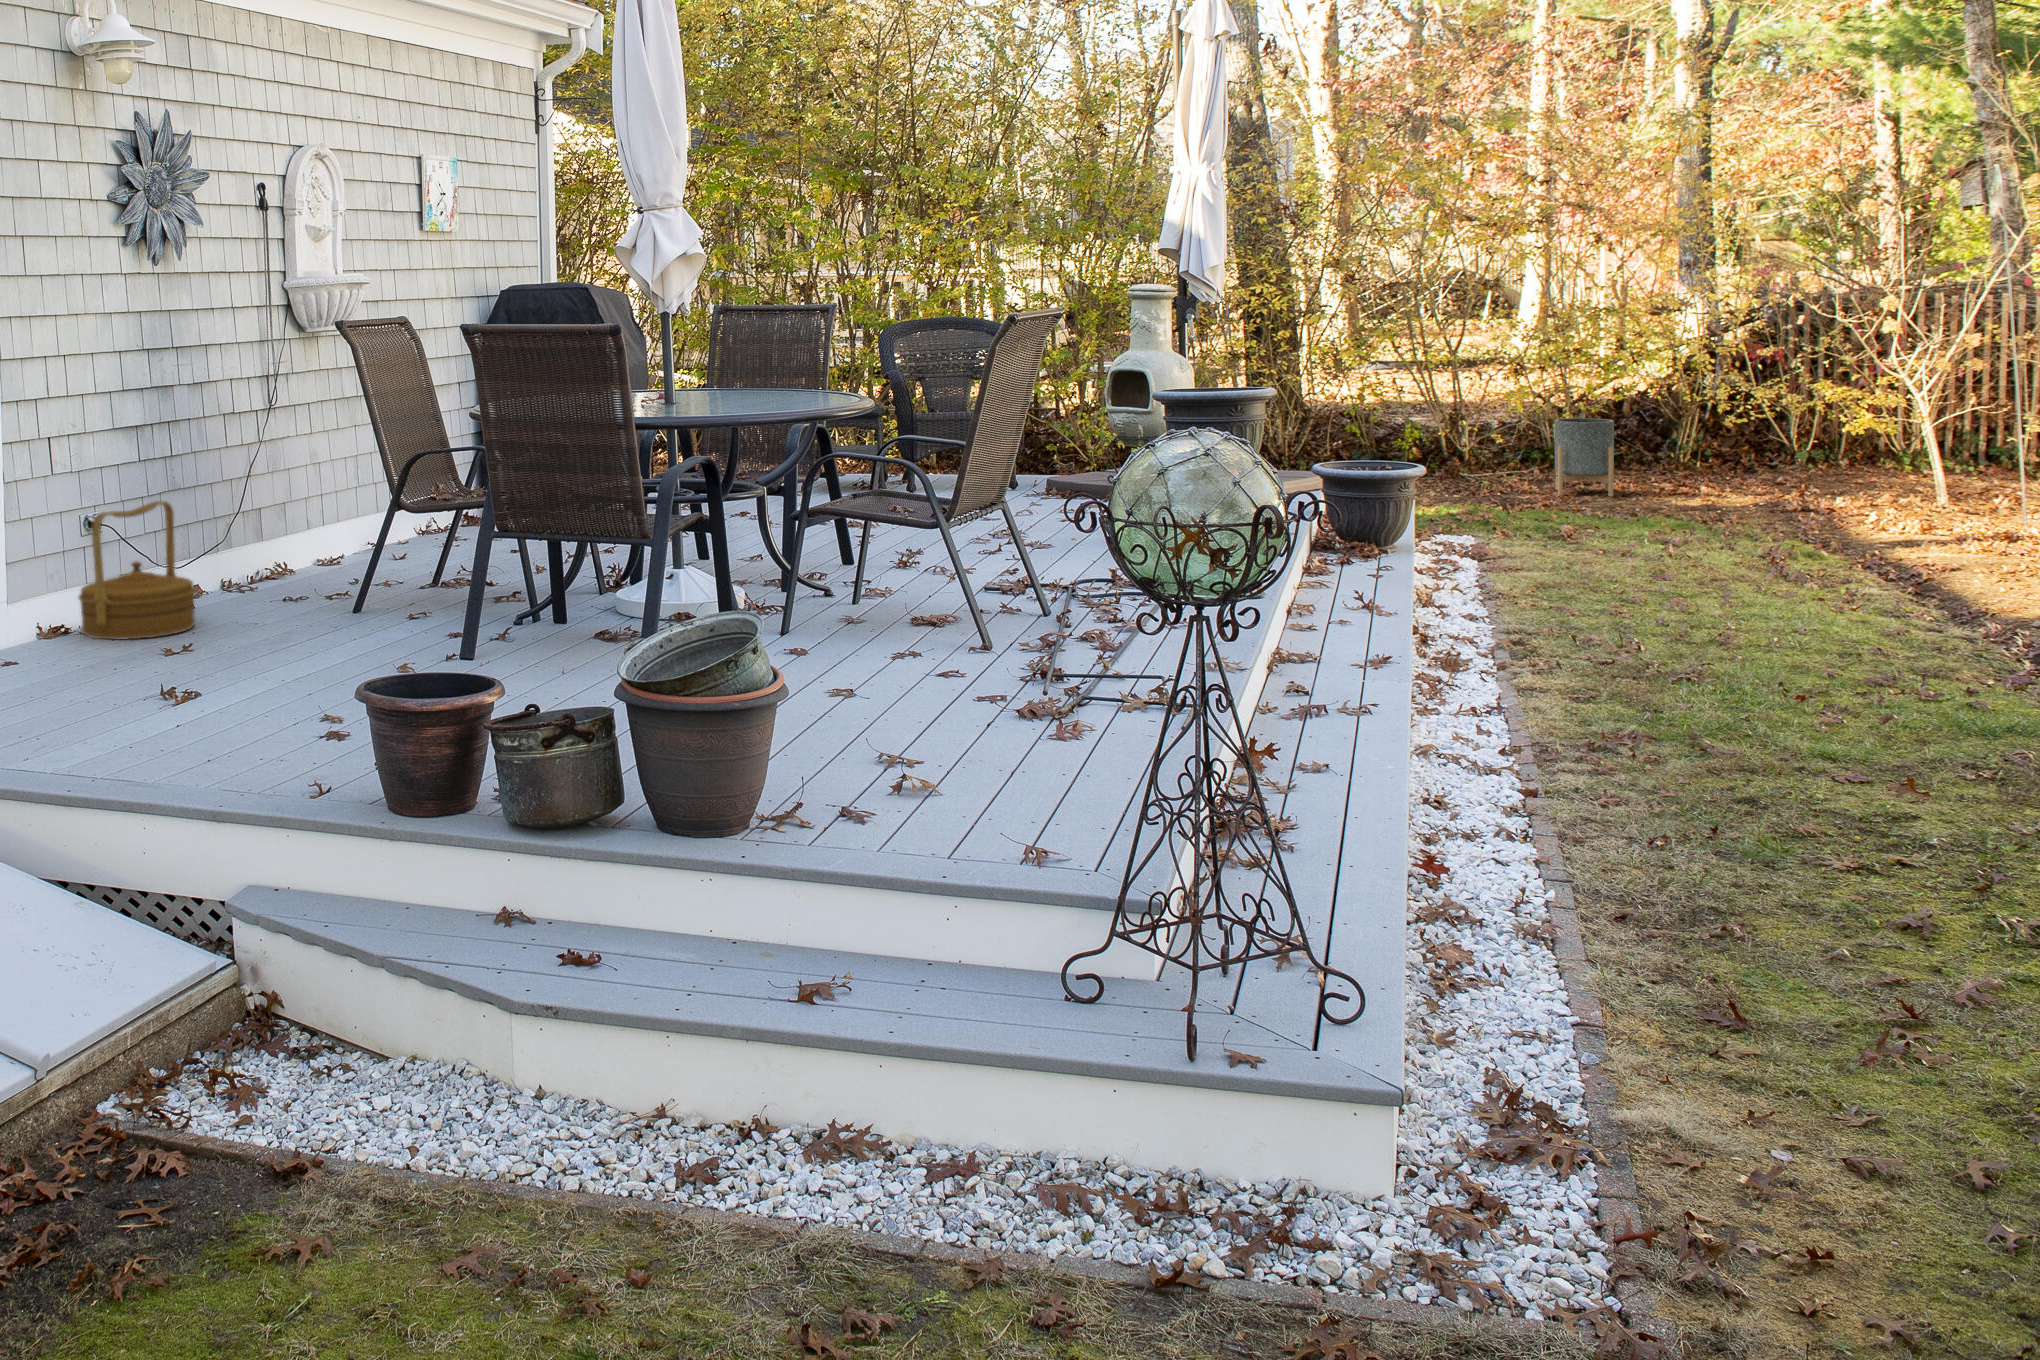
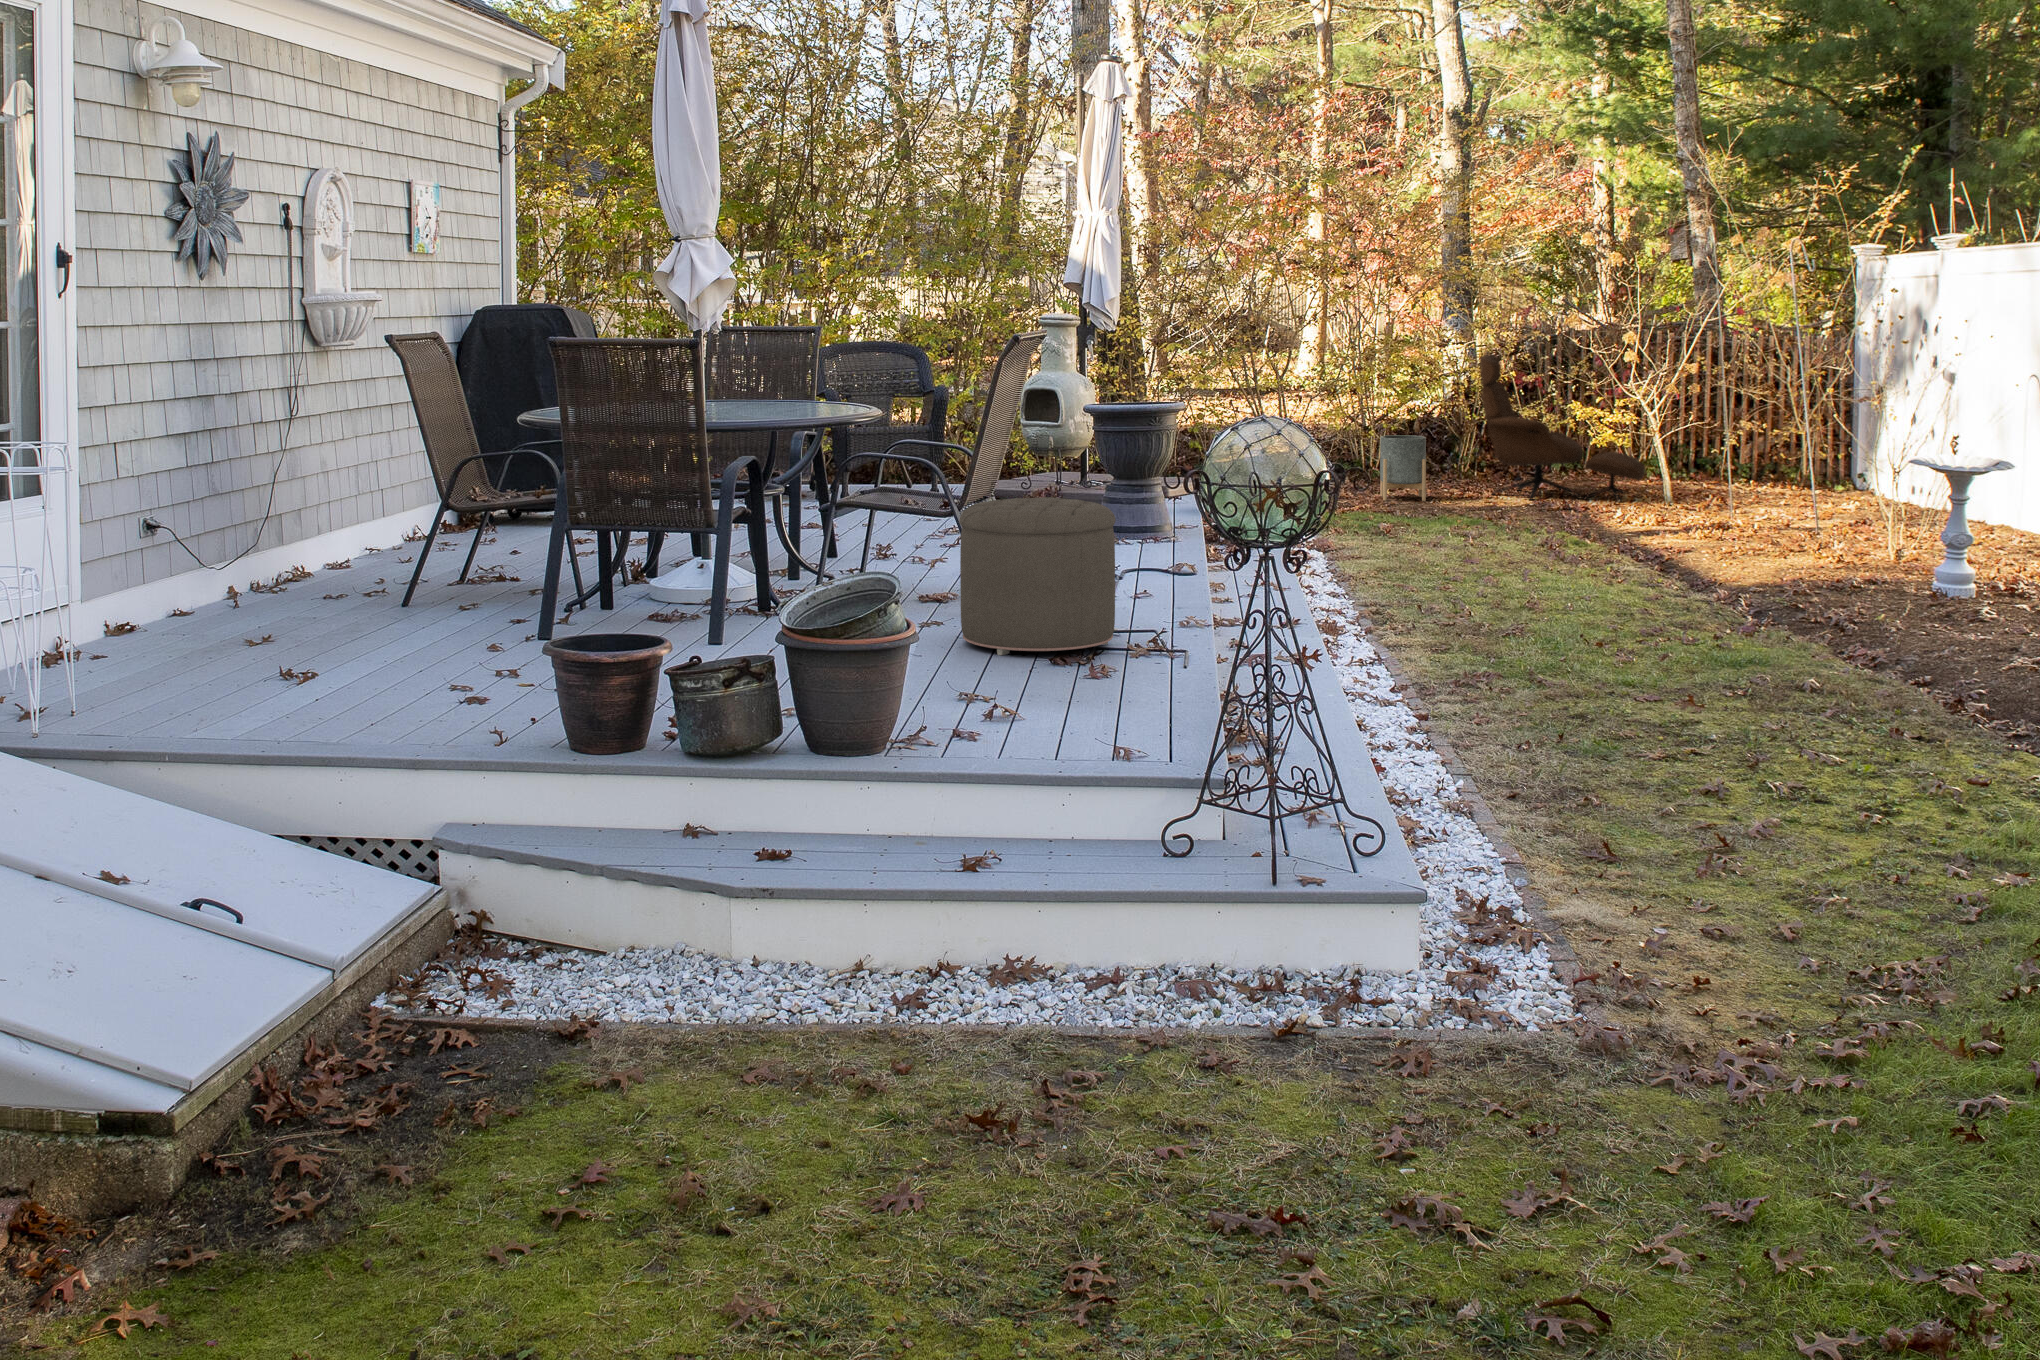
lounge chair: none [1686,321,1917,502] -> present [1480,354,1645,502]
woven basket: present [78,501,196,640] -> none [140,507,261,640]
ottoman: none [915,508,1106,698] -> present [960,497,1116,655]

